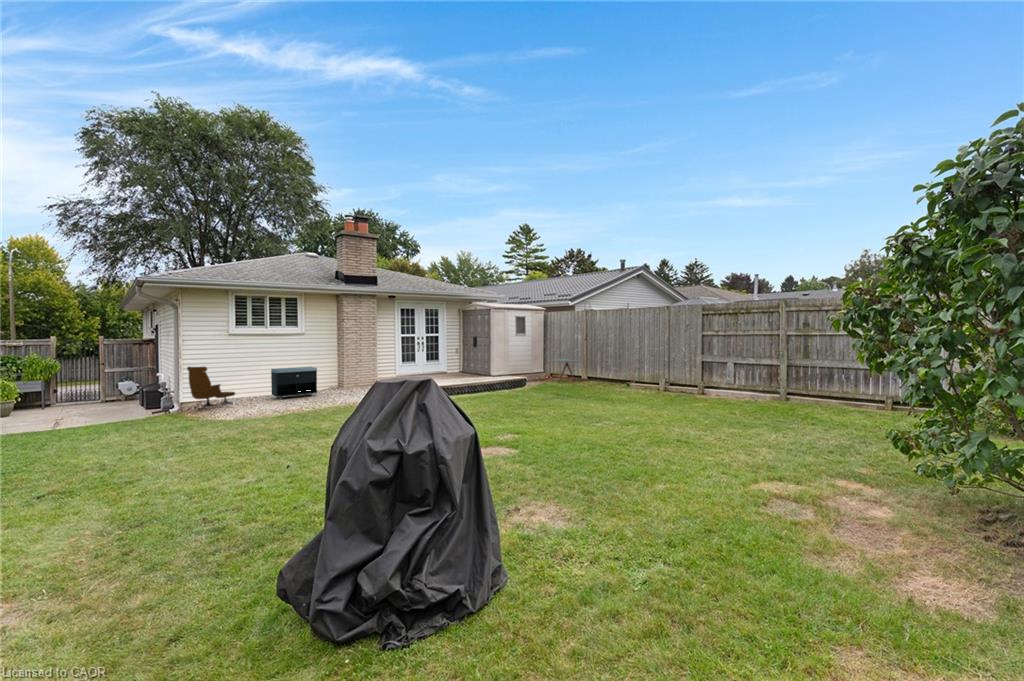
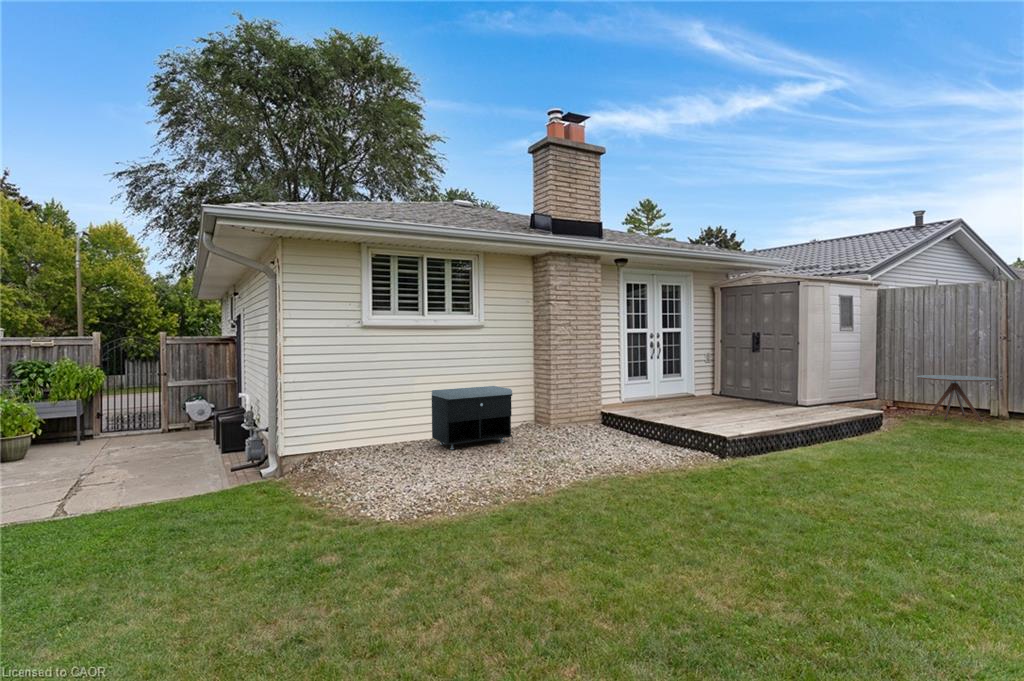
lounge chair: present [187,367,235,408] -> none [298,388,376,478]

